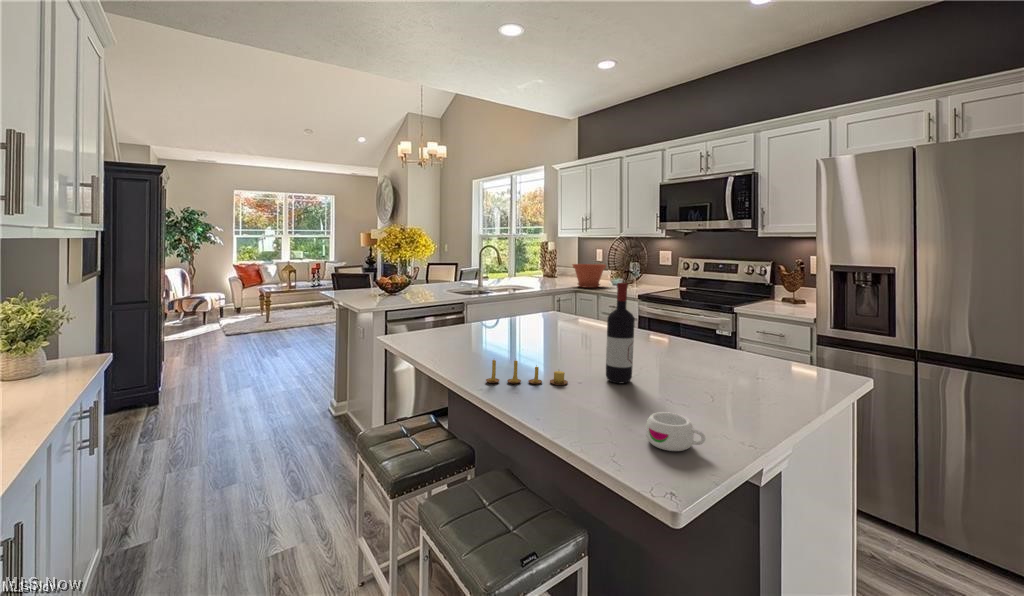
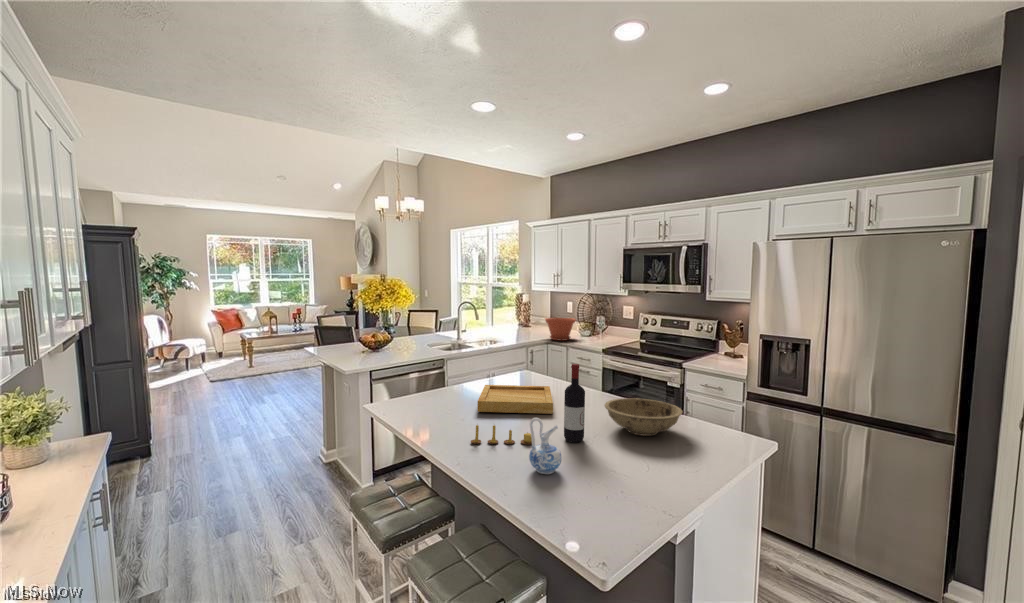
tray: none [496,323,589,353] -> present [477,385,553,414]
bowl: none [657,333,763,377] -> present [605,398,682,436]
ceramic pitcher: none [563,344,607,420] -> present [529,418,562,474]
mug: present [646,412,706,451] -> none [586,468,625,497]

